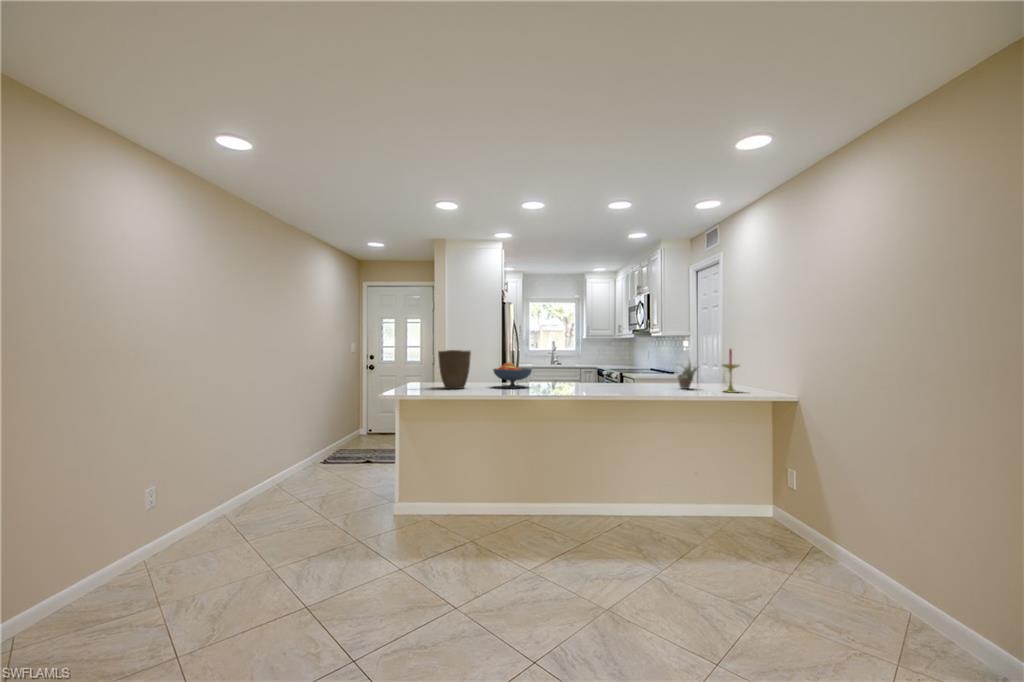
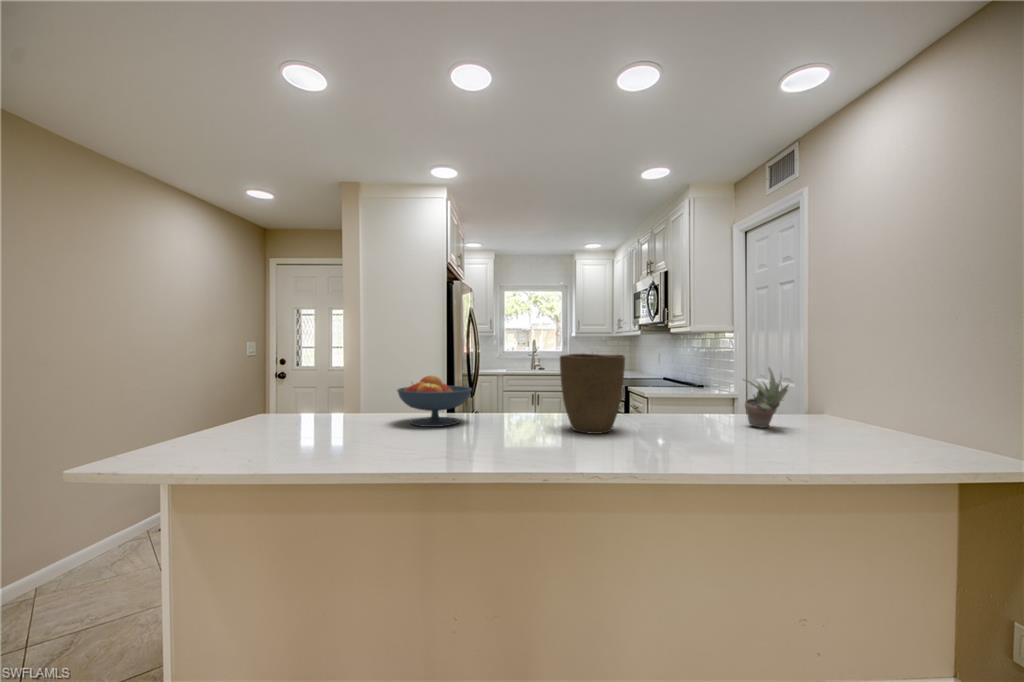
candle: present [723,349,739,393] -> none [845,349,891,444]
vase: present [438,350,471,389] -> present [560,354,625,434]

